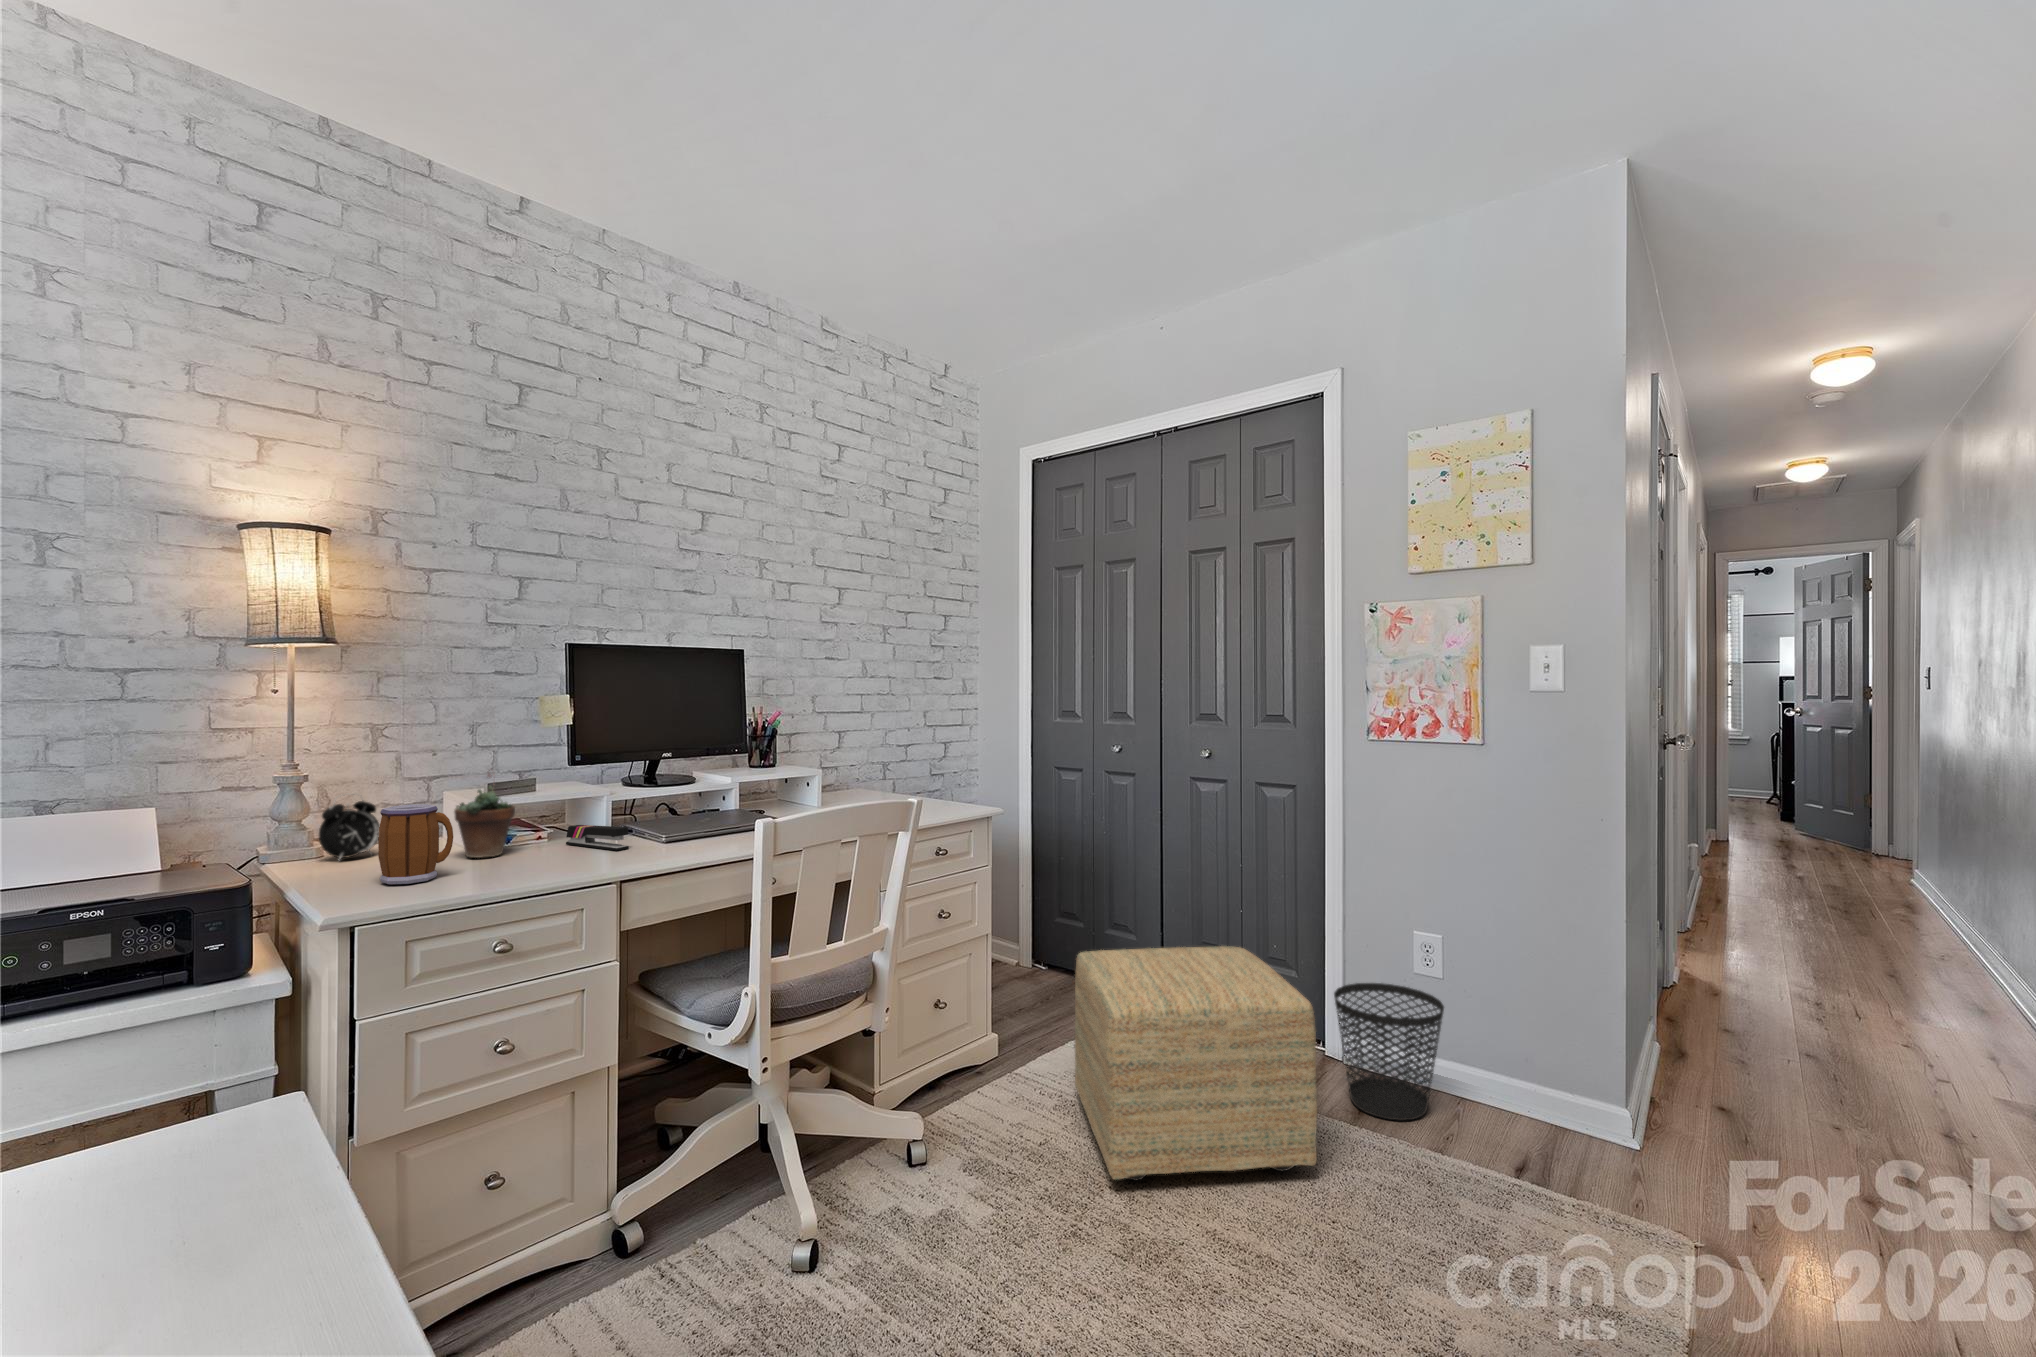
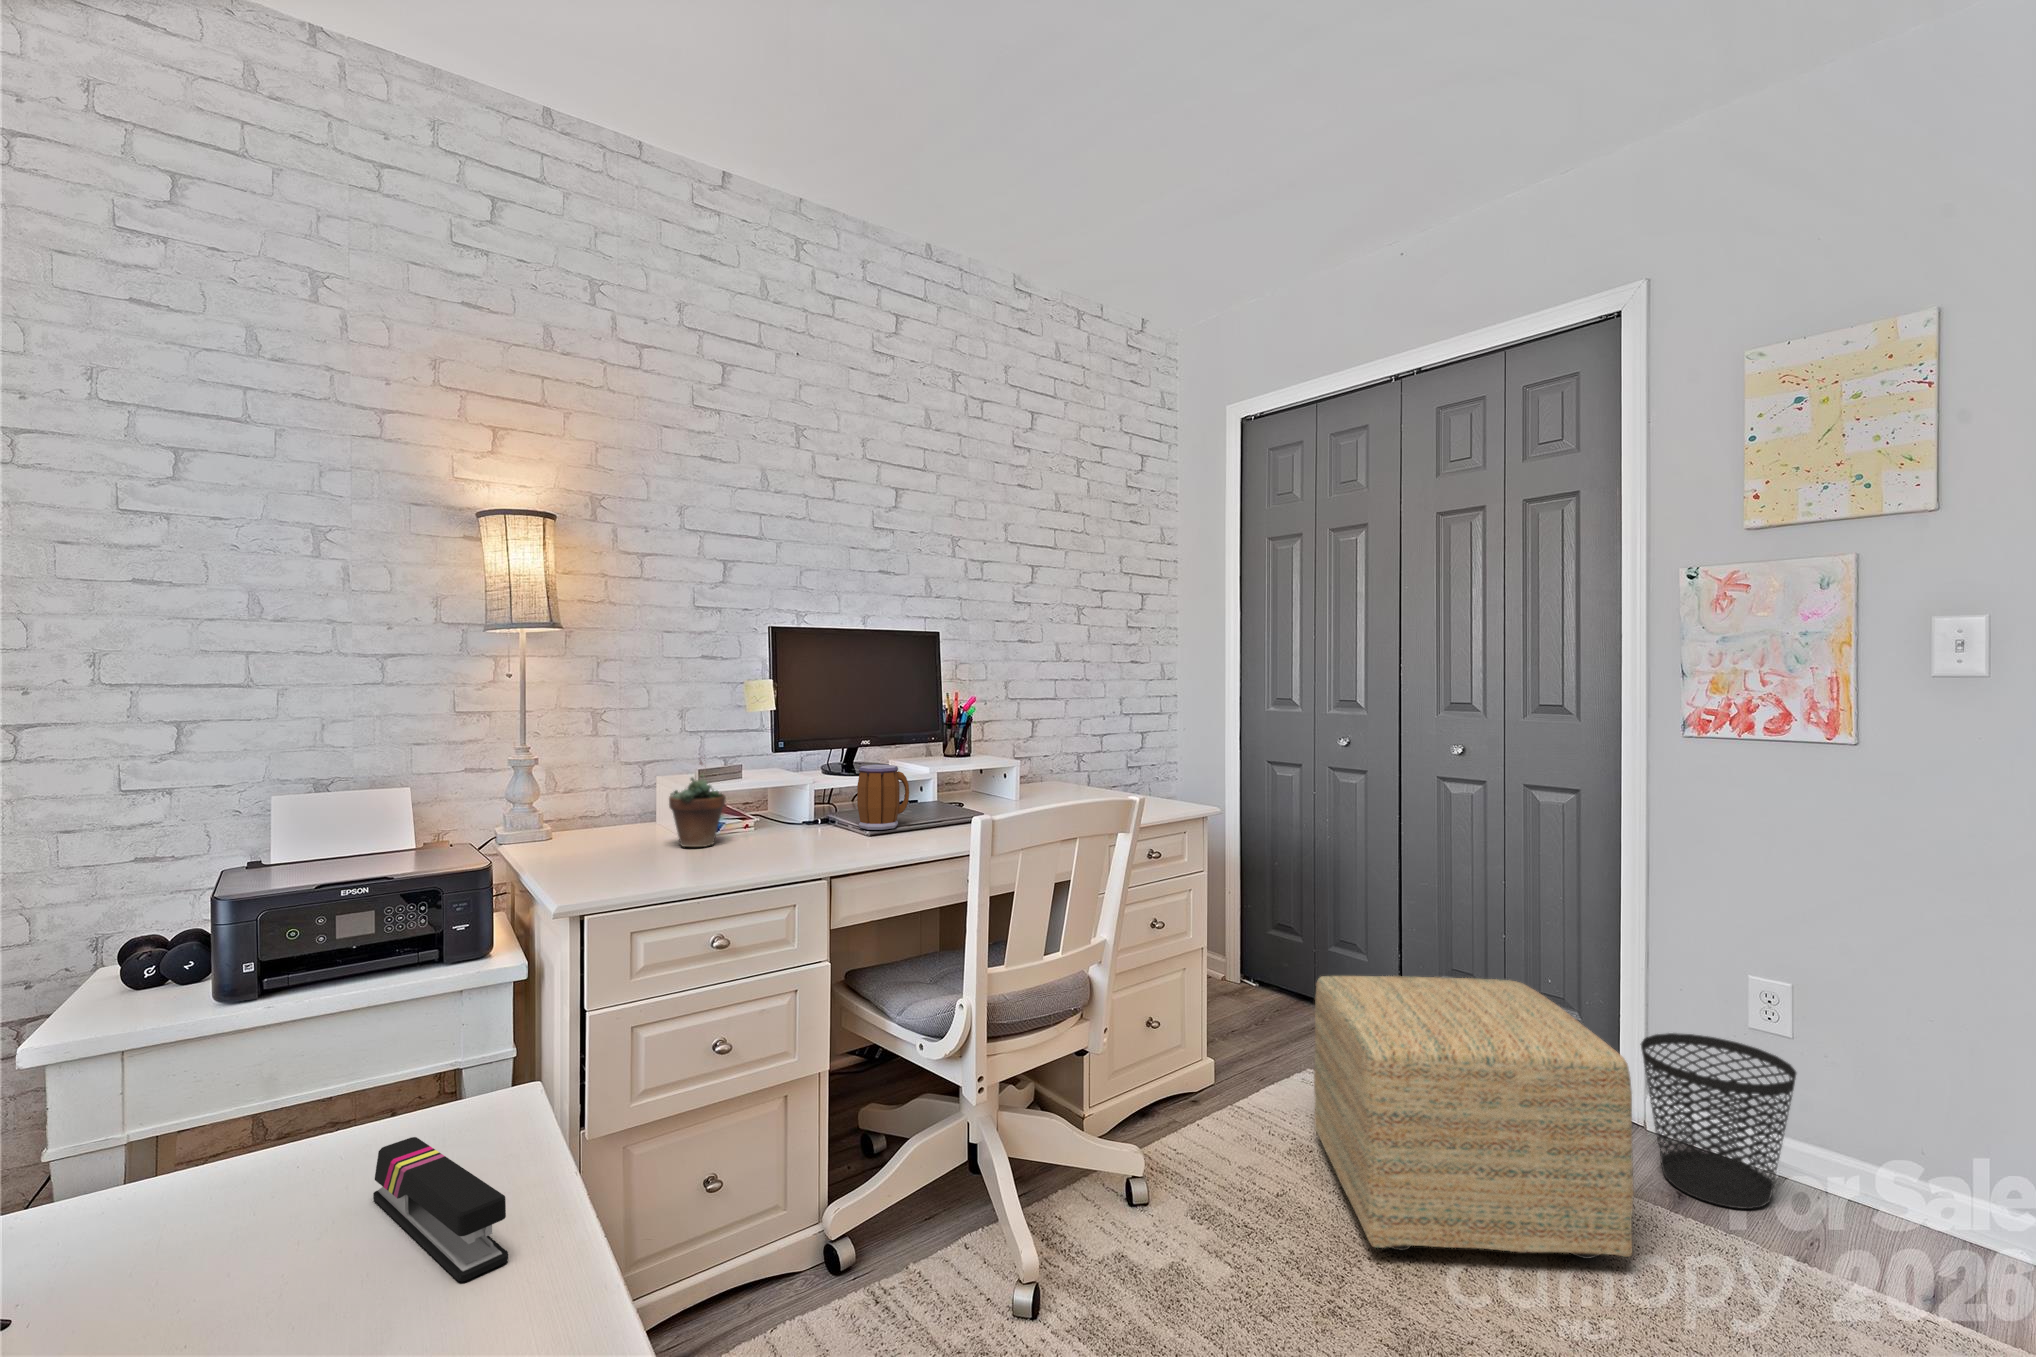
alarm clock: present [319,793,379,859] -> none [546,778,601,846]
mug: present [378,804,453,884] -> present [857,765,909,830]
stapler: present [566,825,629,850] -> present [373,1137,508,1281]

